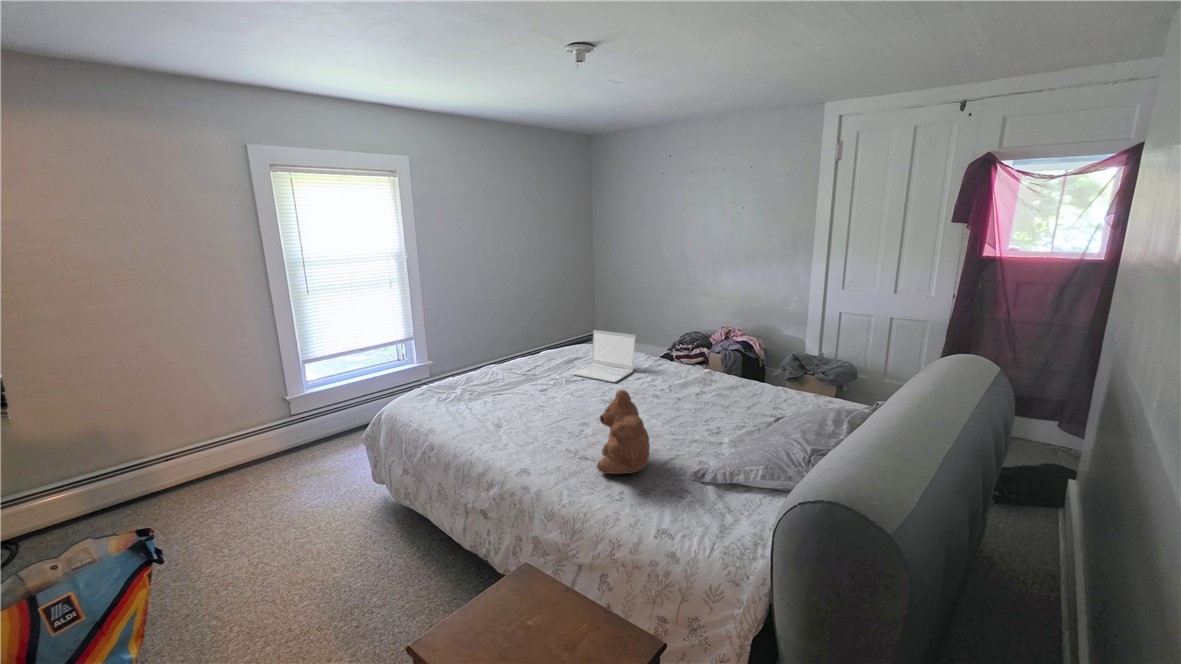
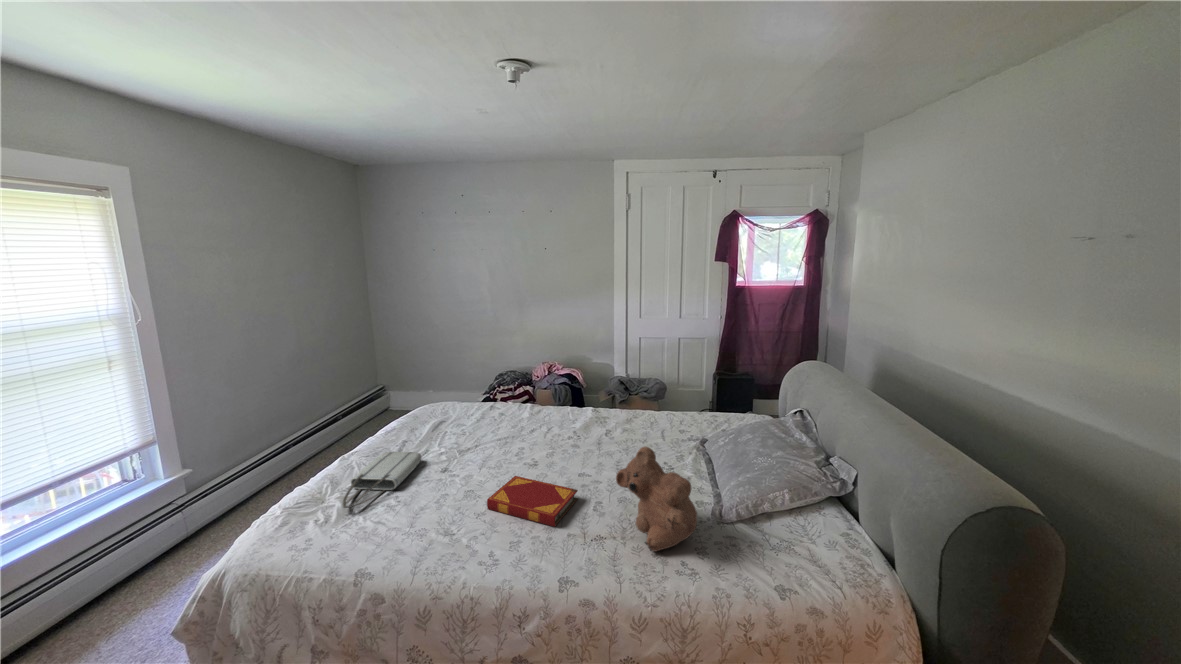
laptop: present [573,330,636,382] -> none [463,383,528,444]
tote bag: none [468,367,537,392] -> present [343,452,421,508]
hardback book: none [537,400,599,437] -> present [487,476,578,527]

